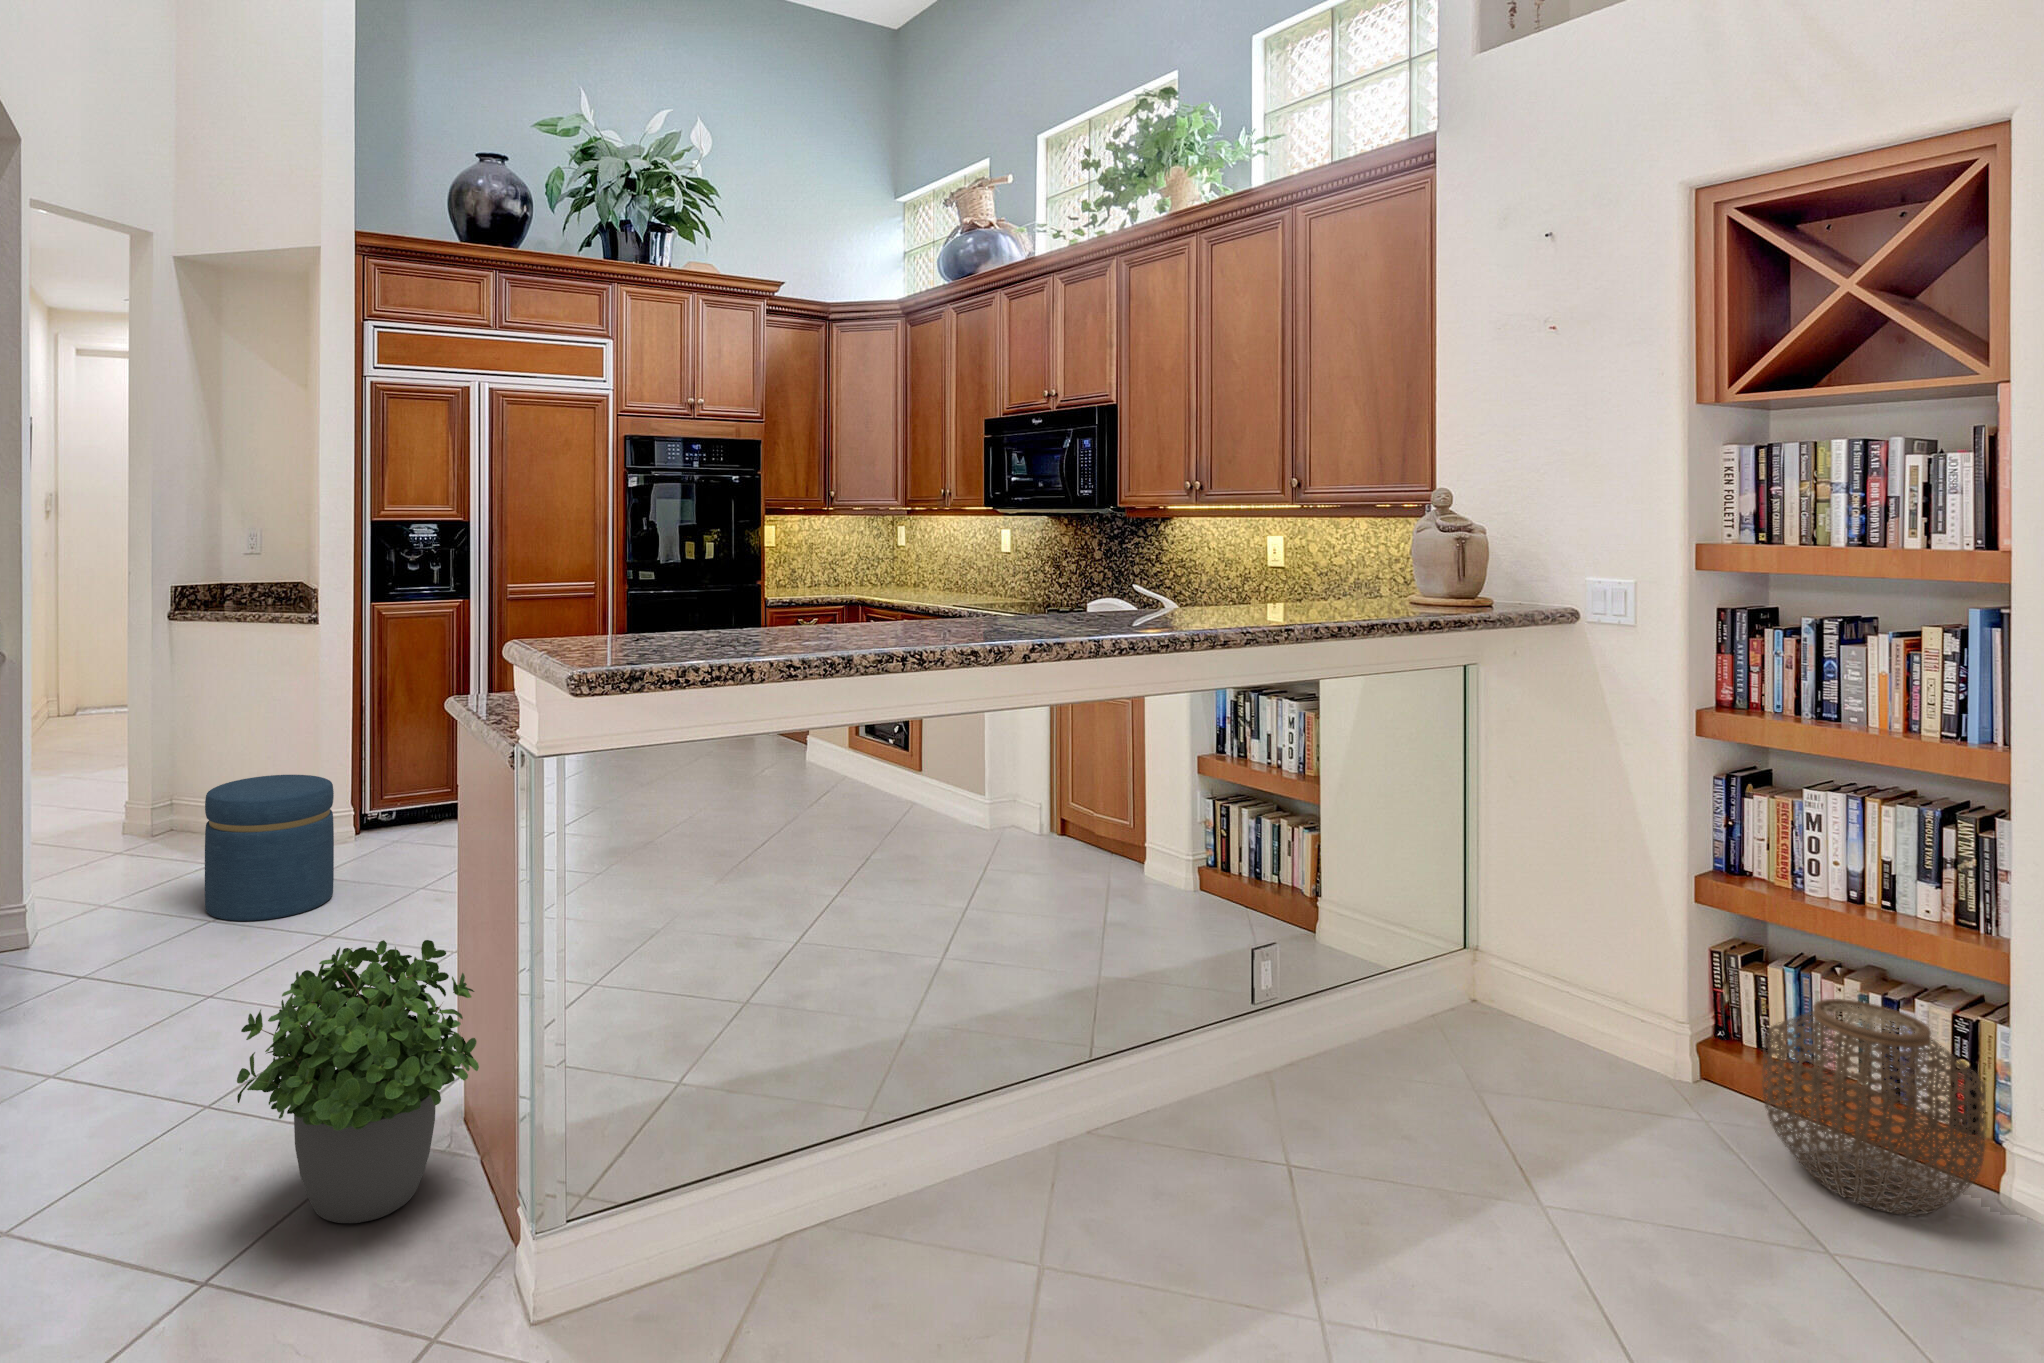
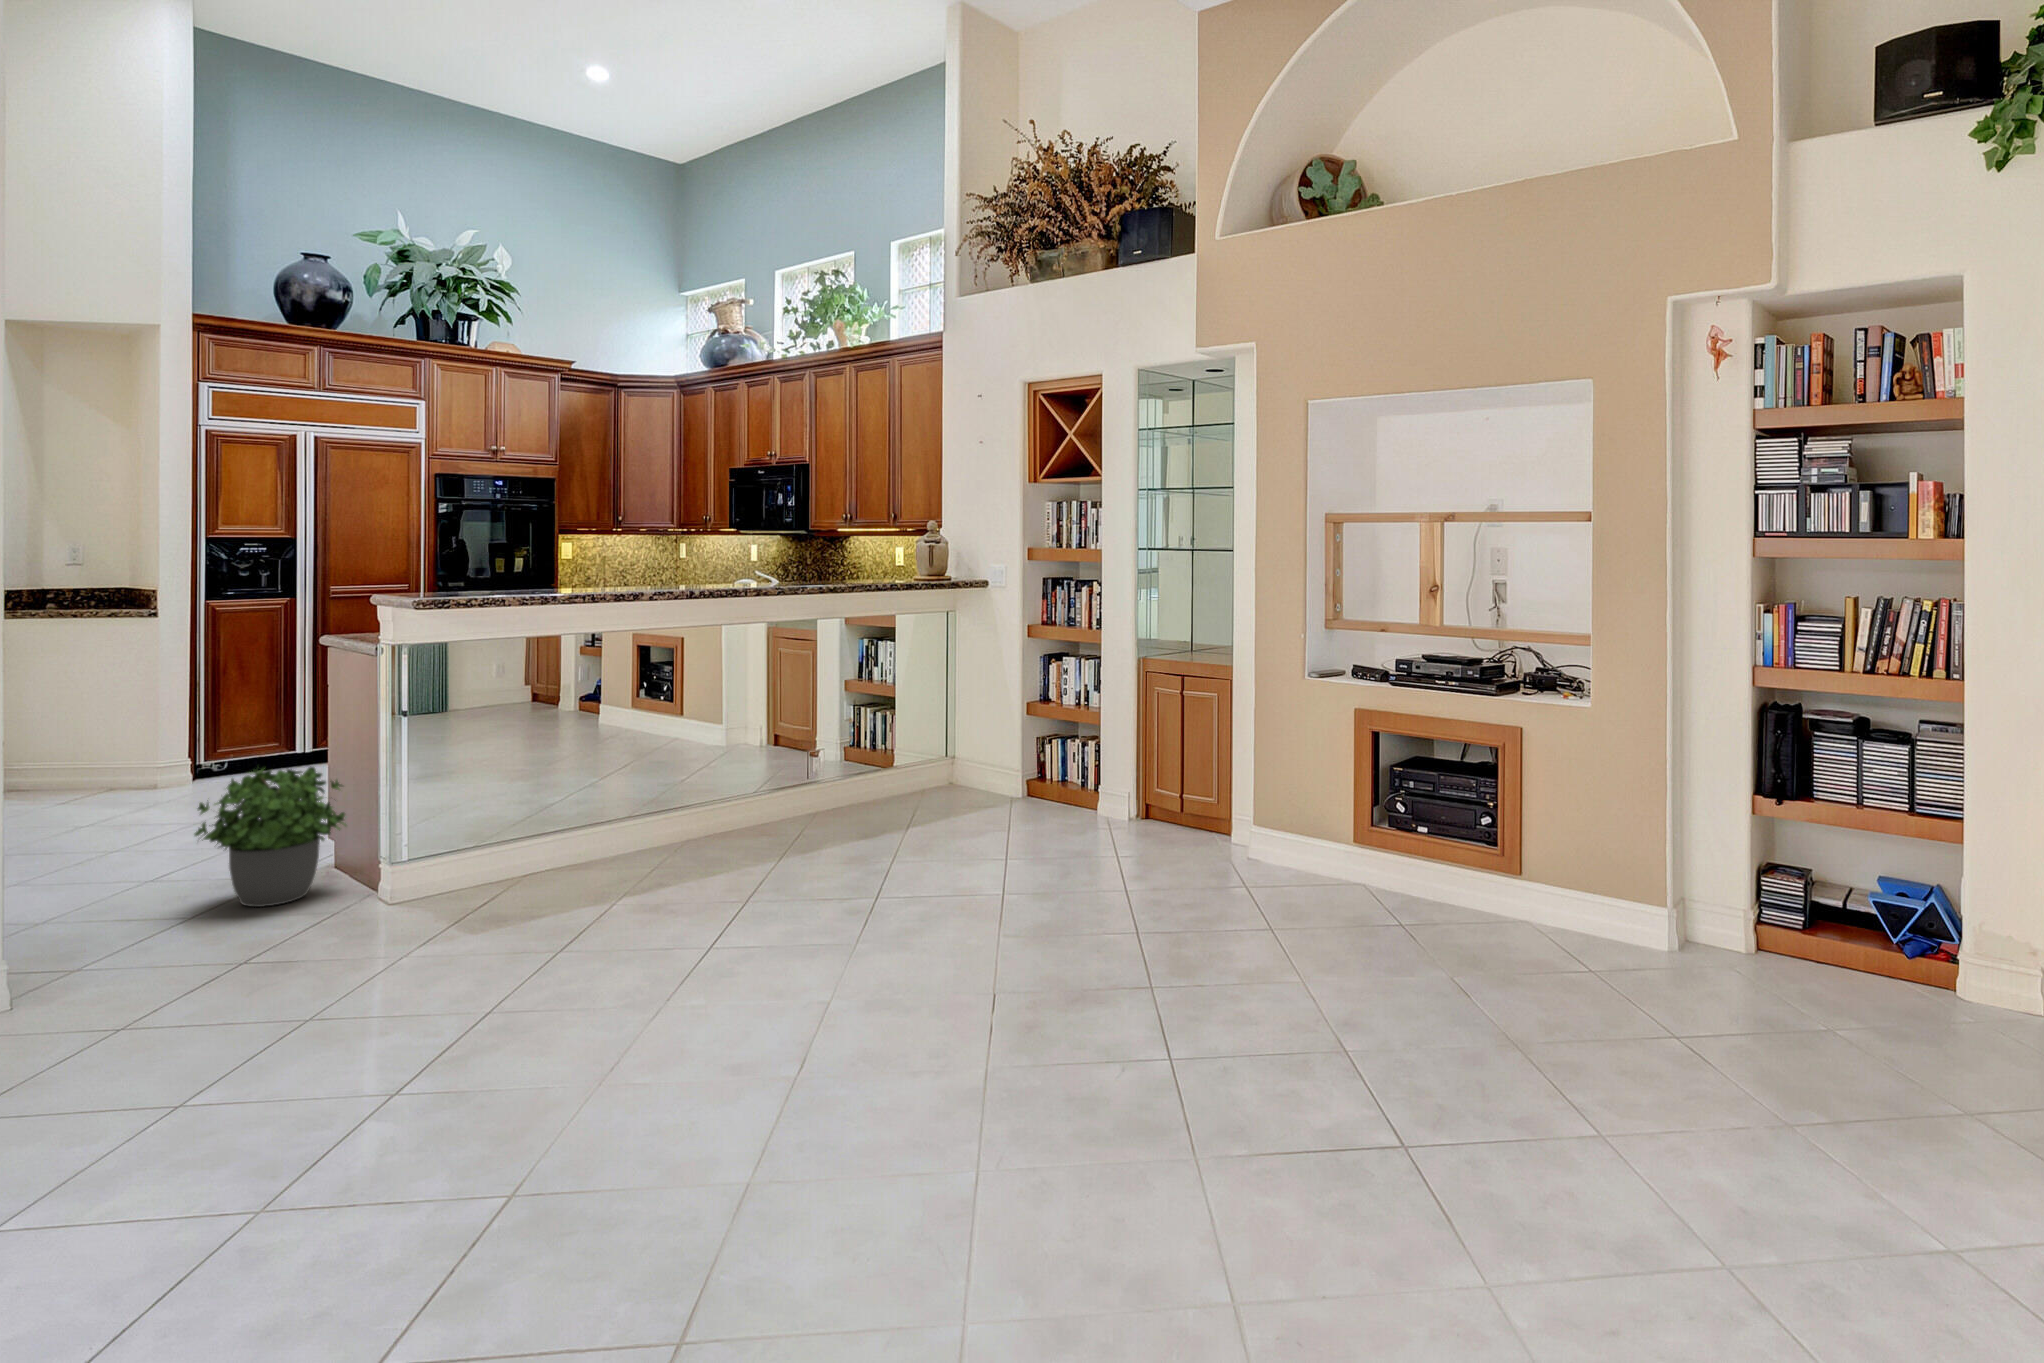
ottoman: present [205,775,334,921] -> none [72,726,188,827]
woven basket: present [1762,999,1986,1215] -> none [1026,743,1096,824]

